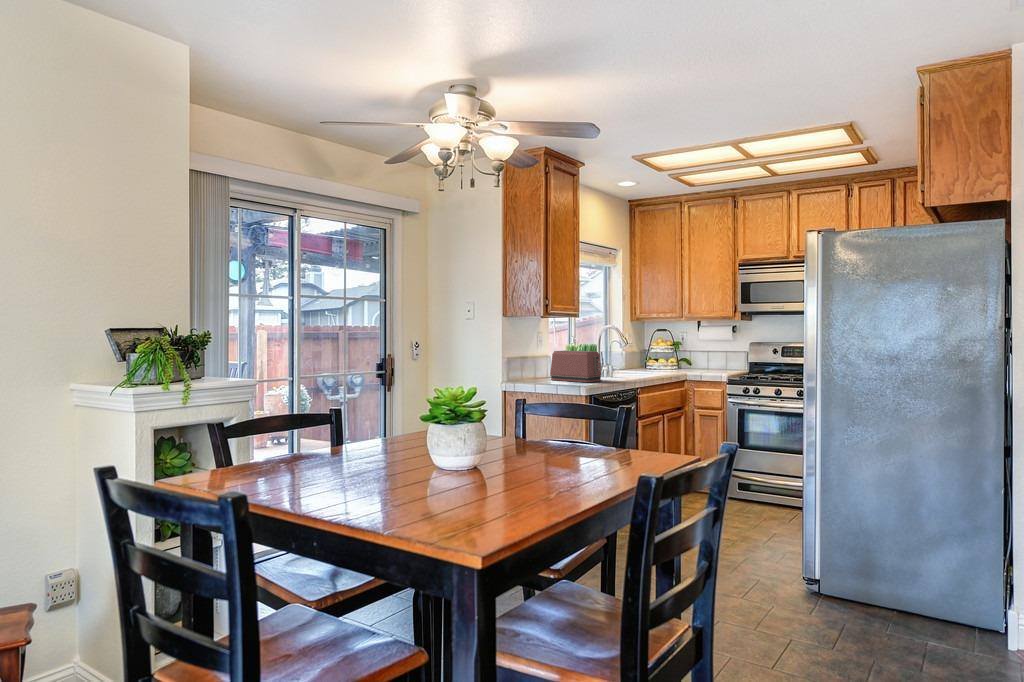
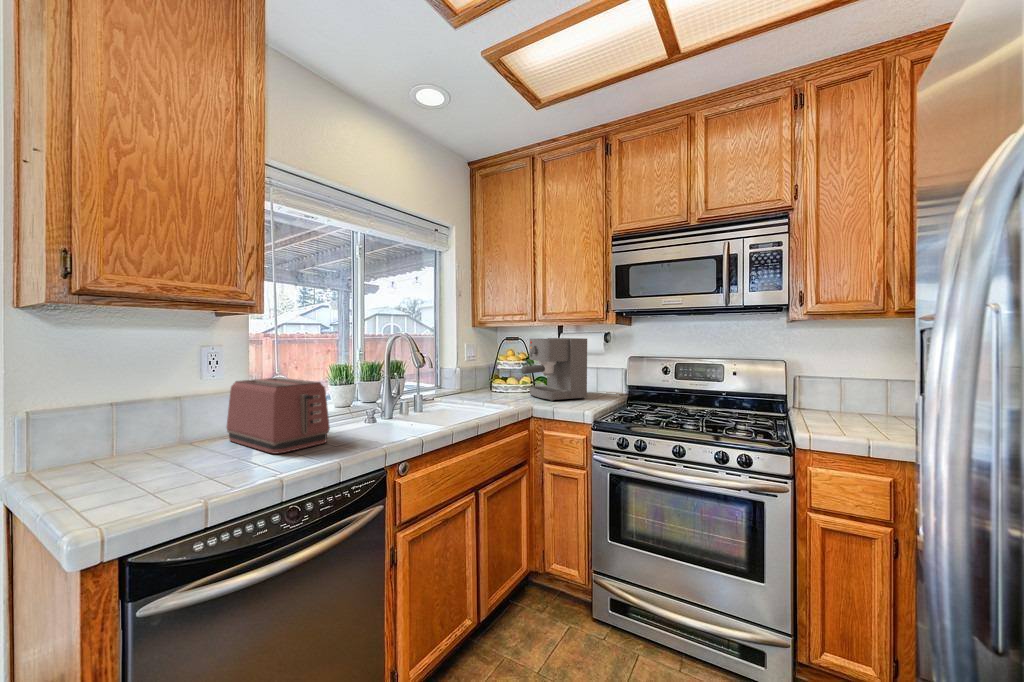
coffee maker: none [676,330,720,372] -> present [521,338,587,401]

